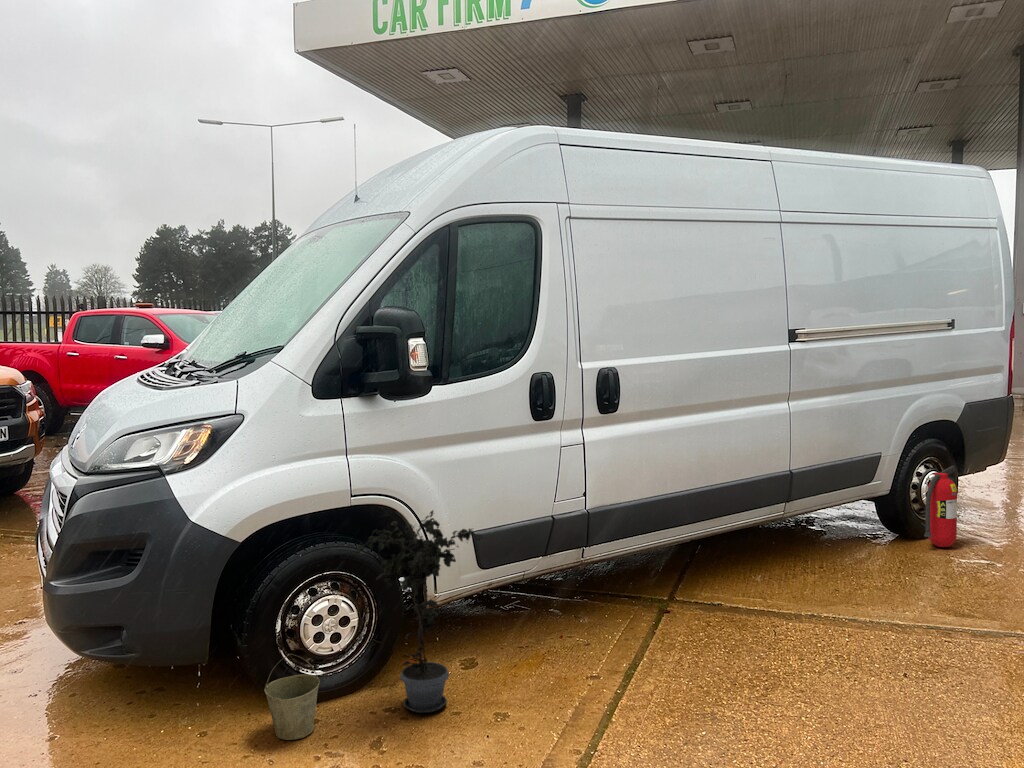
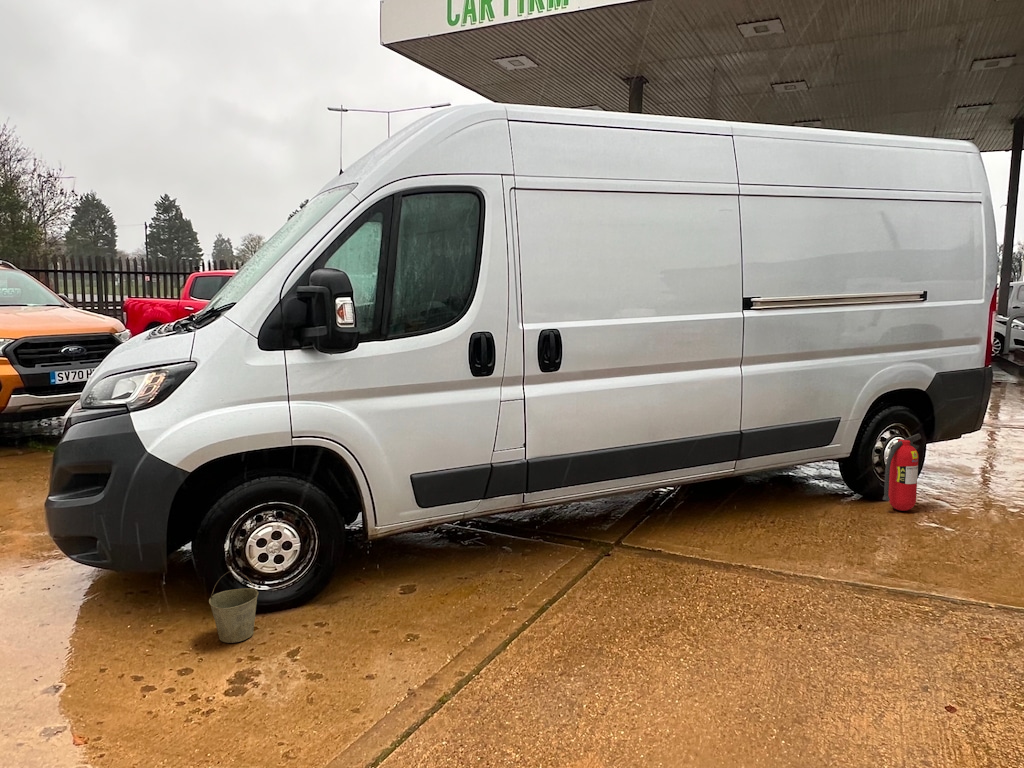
potted plant: present [355,510,485,713] -> none [287,452,412,629]

